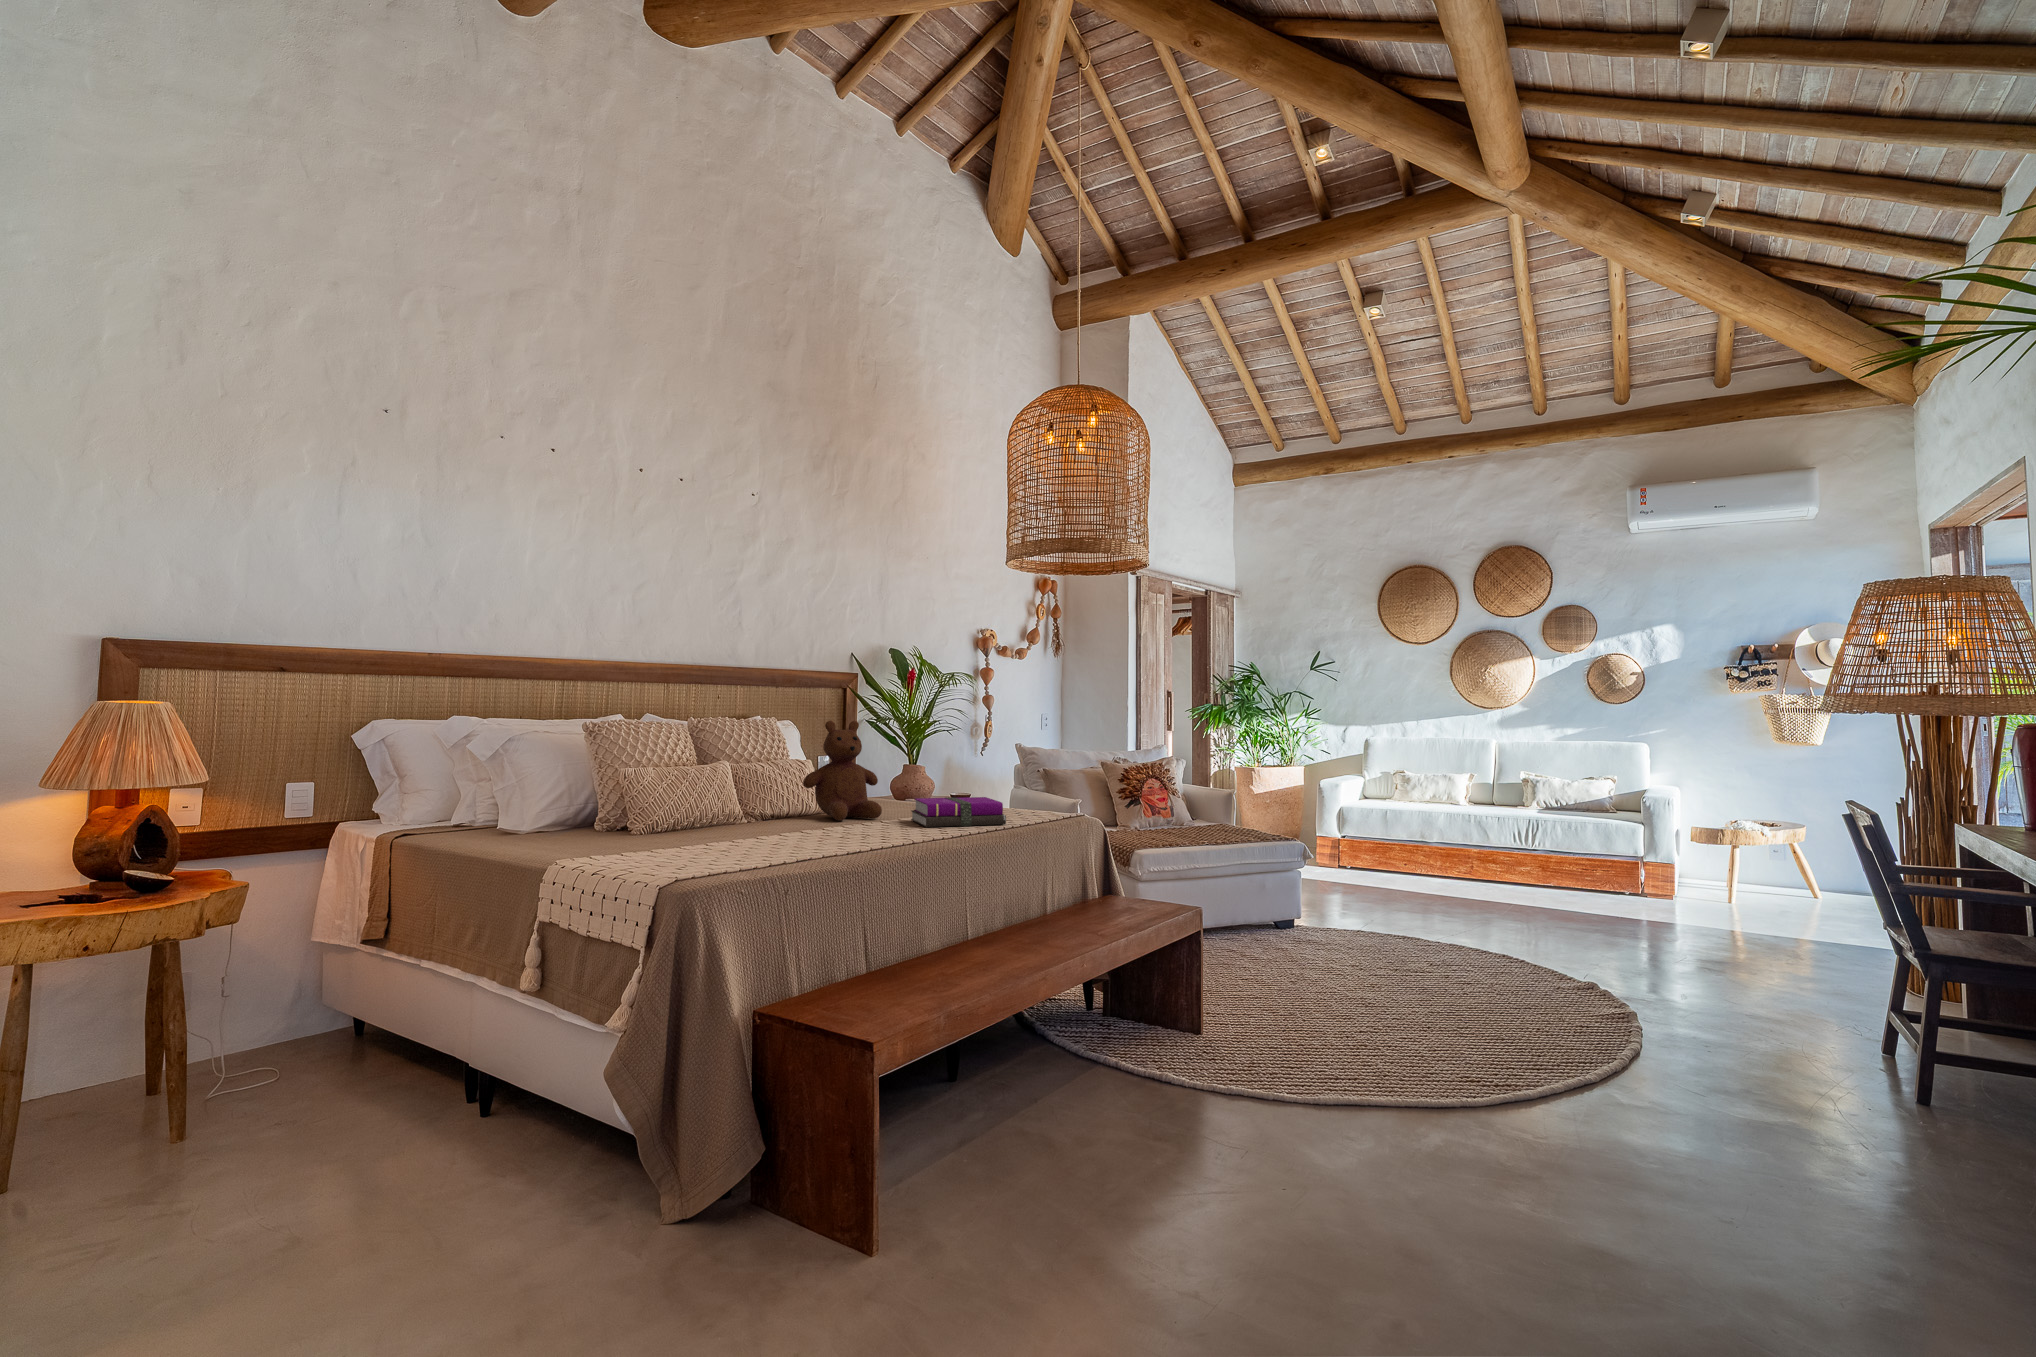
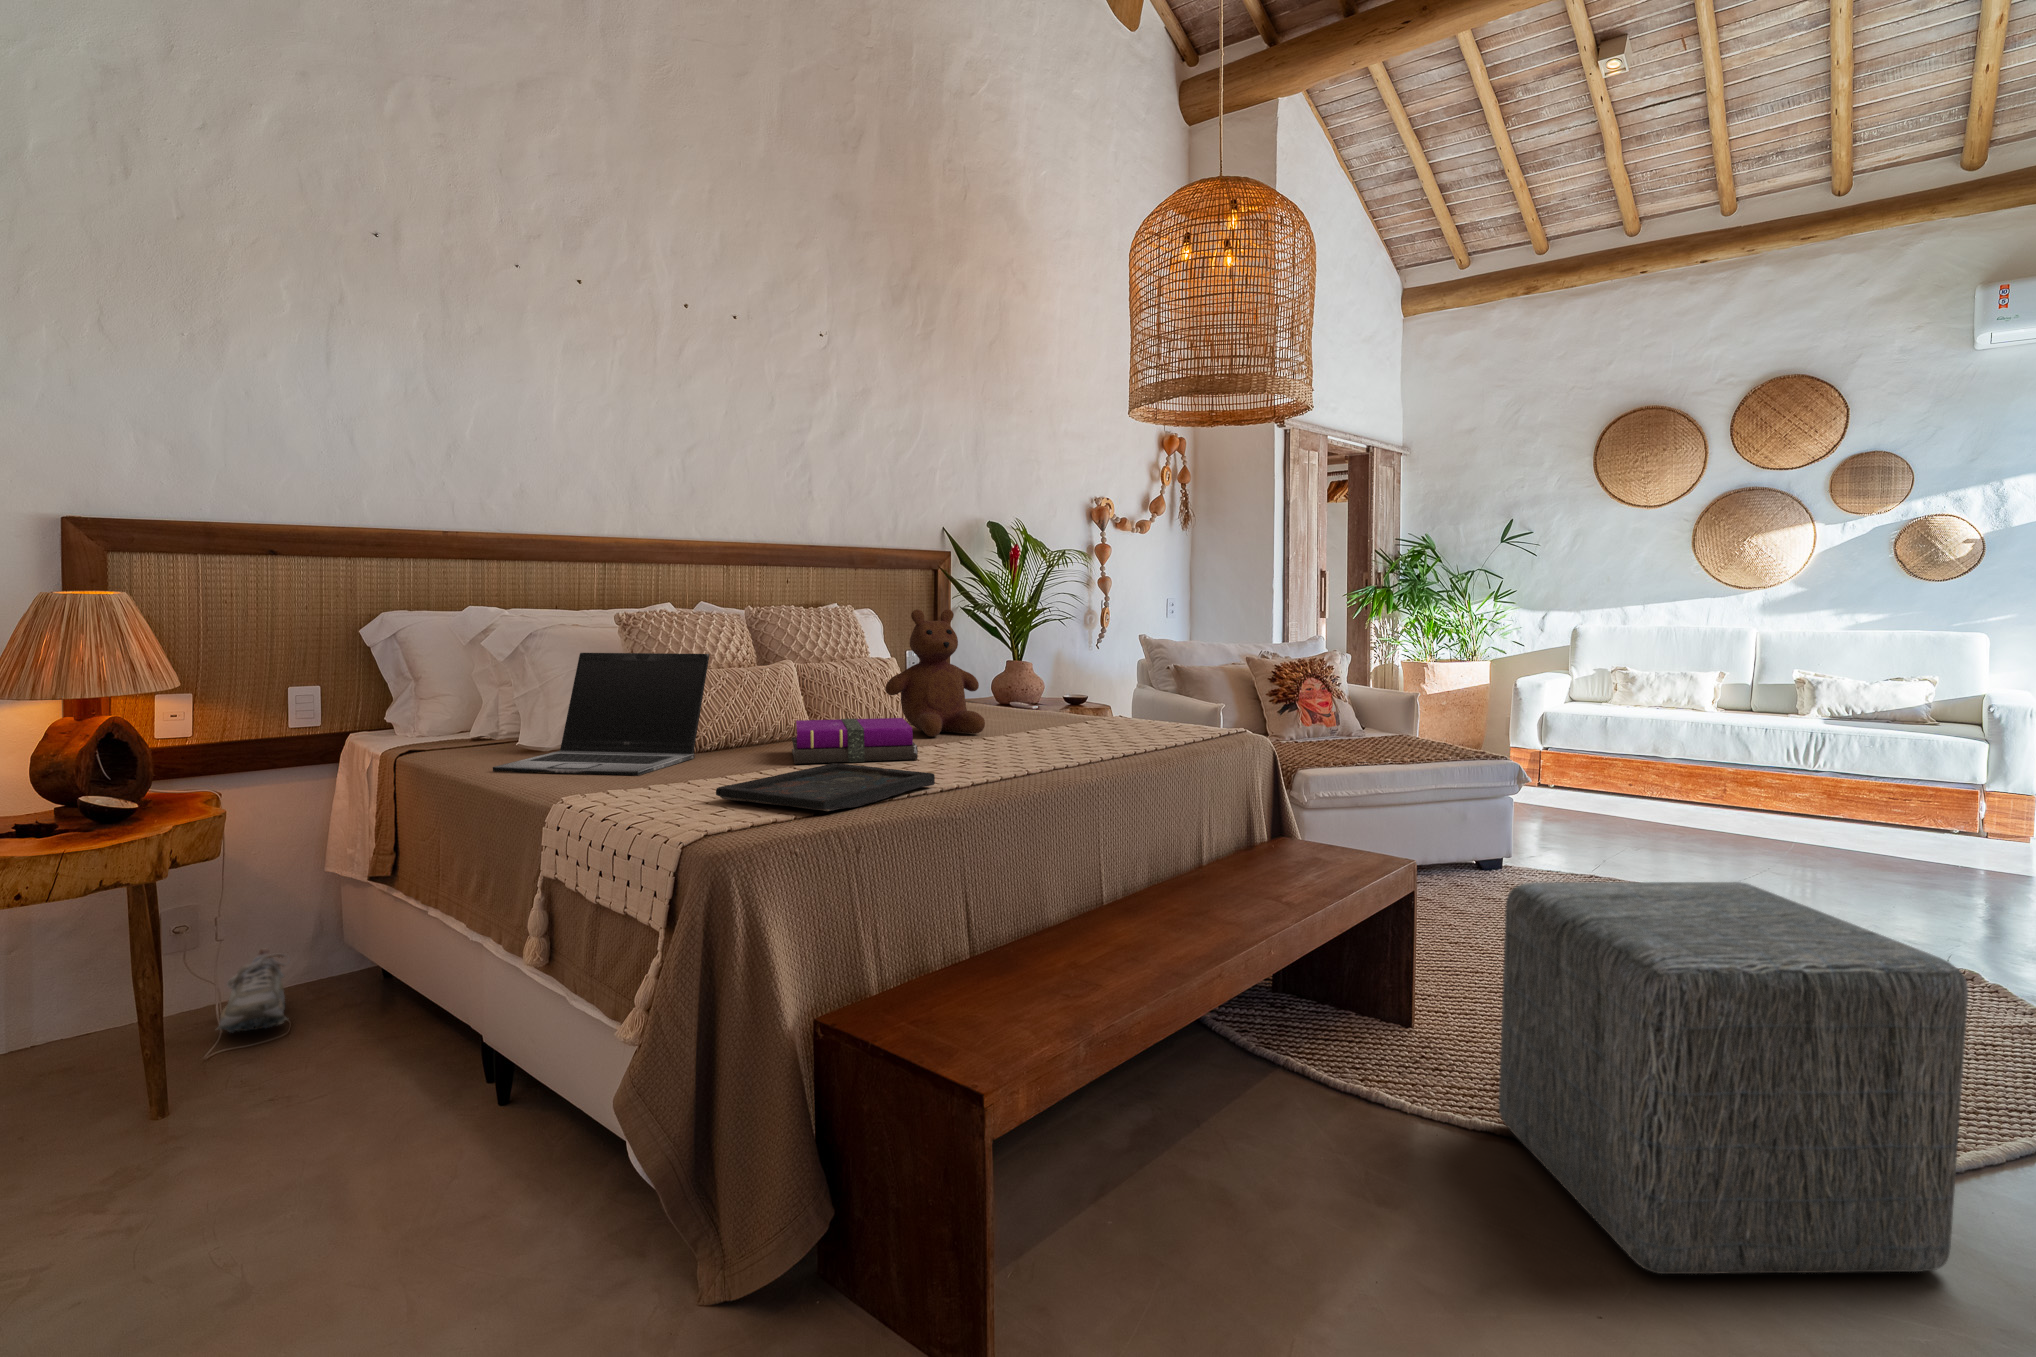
laptop: none [491,753,666,848] -> present [493,653,709,776]
notebook: present [911,797,1006,827] -> present [792,718,918,764]
tray: none [677,837,841,868] -> present [716,763,935,811]
ottoman: none [1249,918,1520,1182] -> present [1499,882,1968,1274]
shoe: none [229,998,295,1069] -> present [217,949,289,1032]

